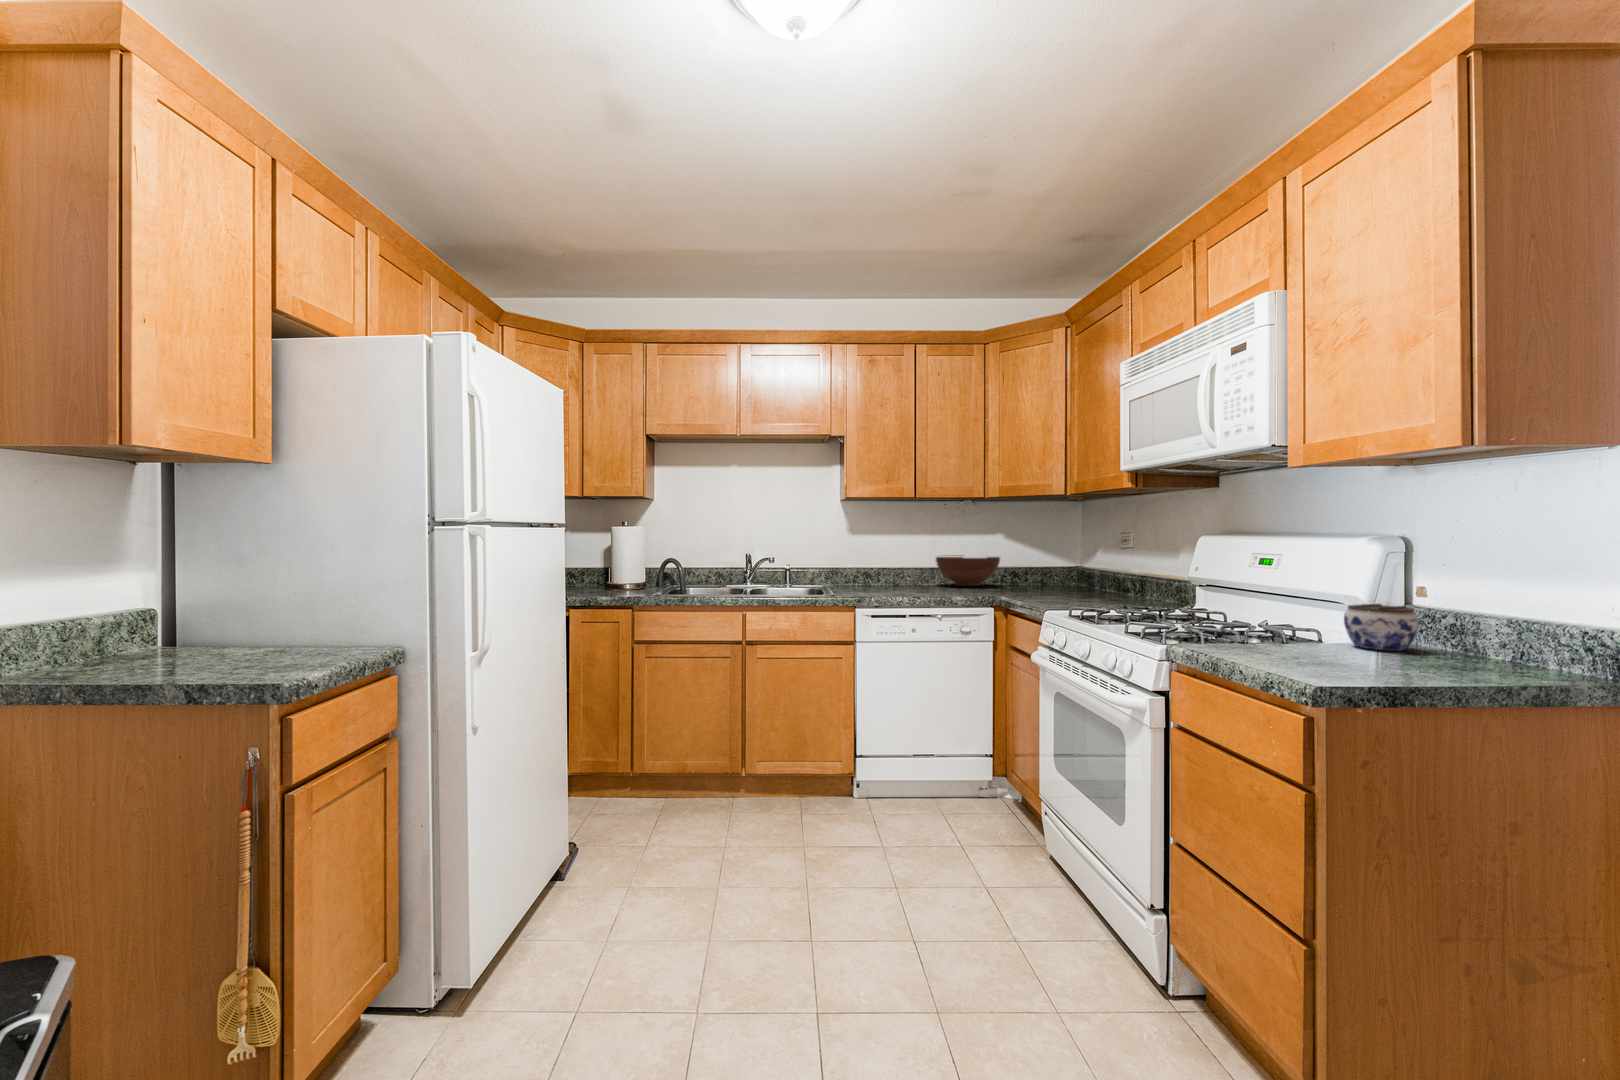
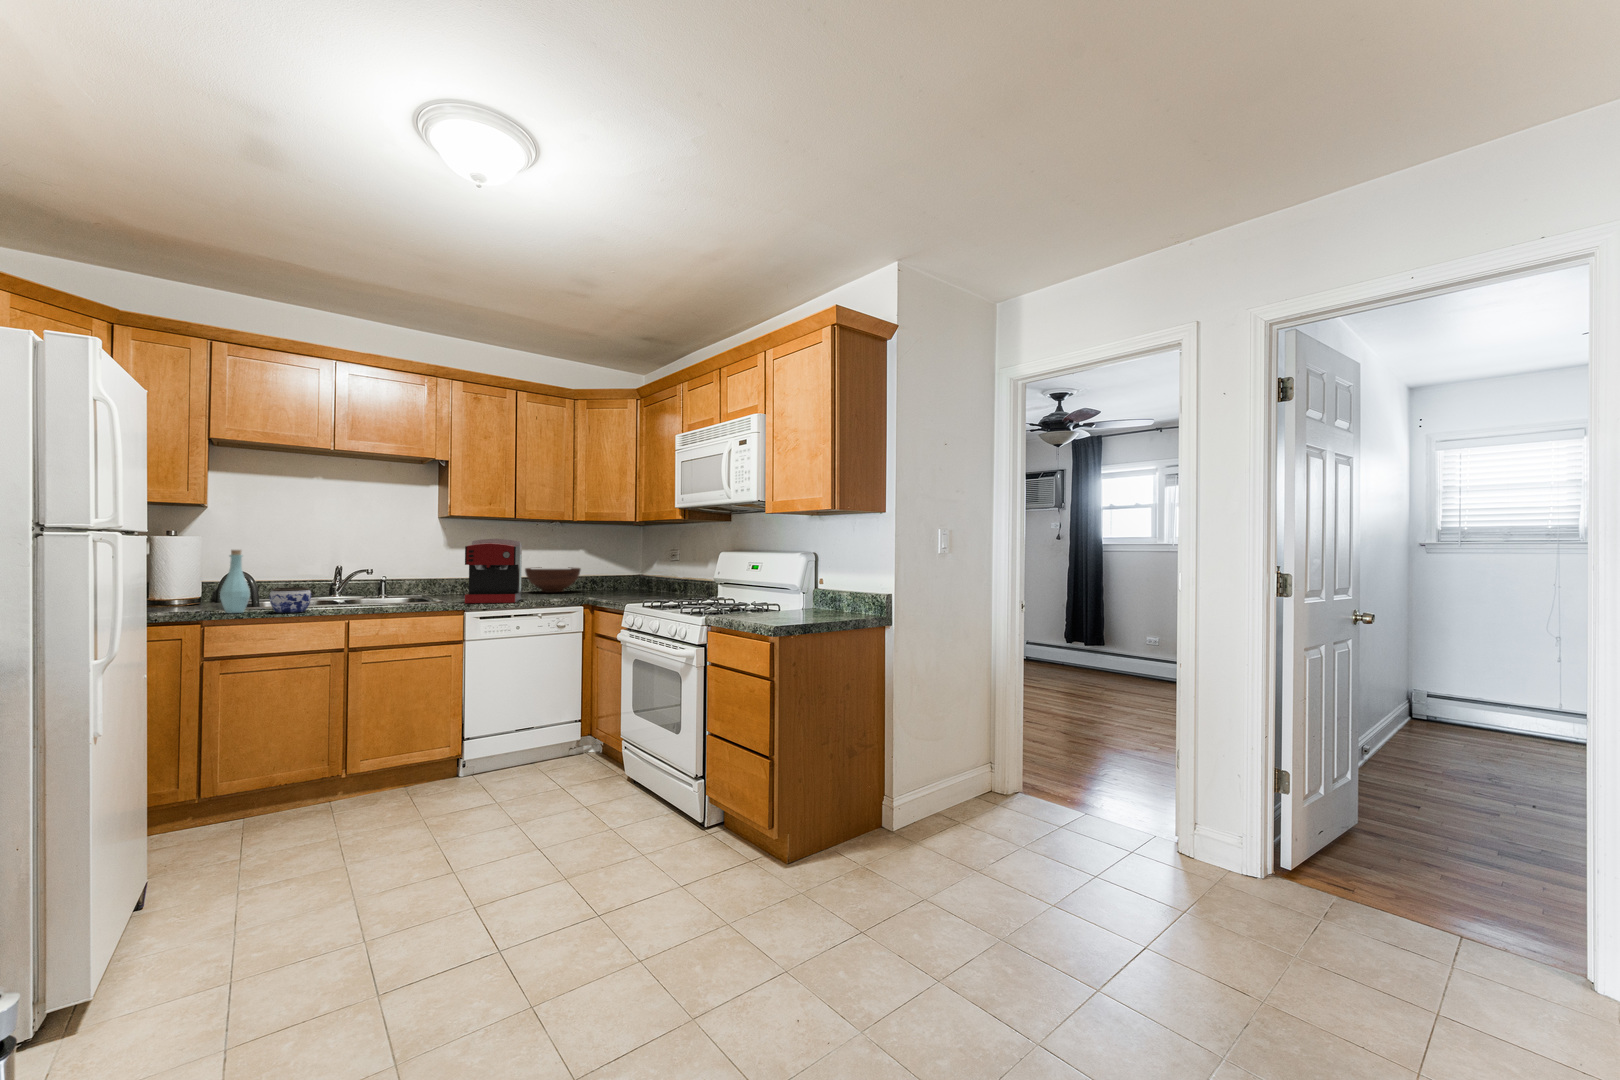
coffee maker: none [858,521,923,599] -> present [465,538,522,603]
bottle: none [641,536,665,599] -> present [220,550,250,613]
jar: present [1344,604,1418,651] -> present [269,587,311,613]

